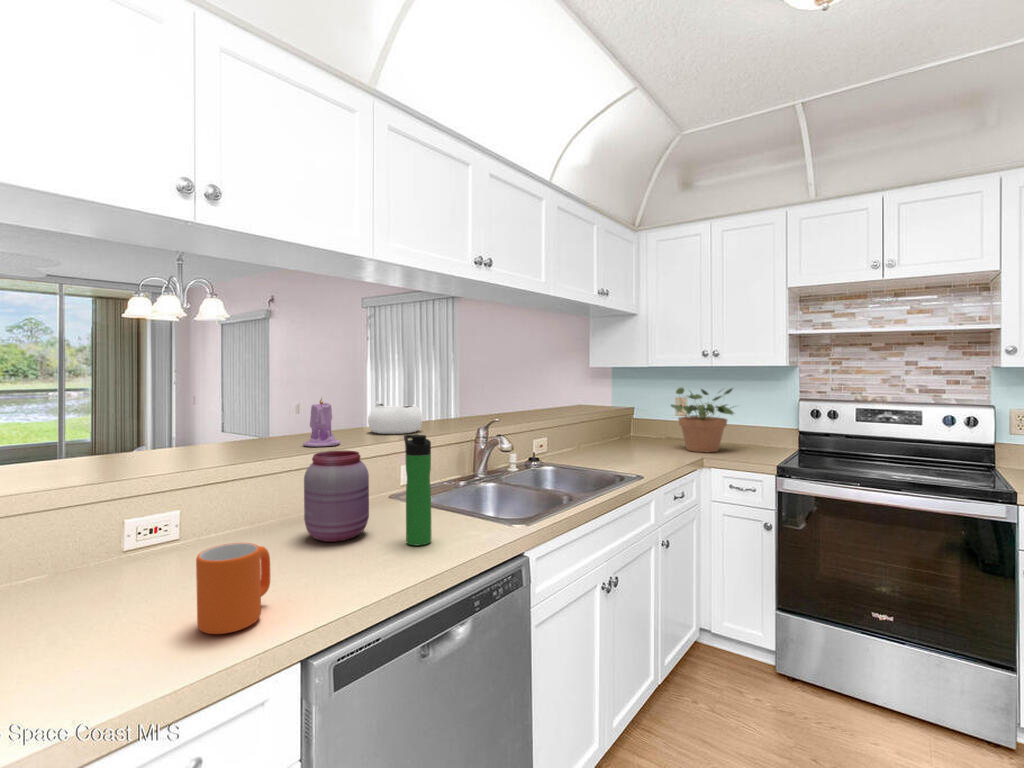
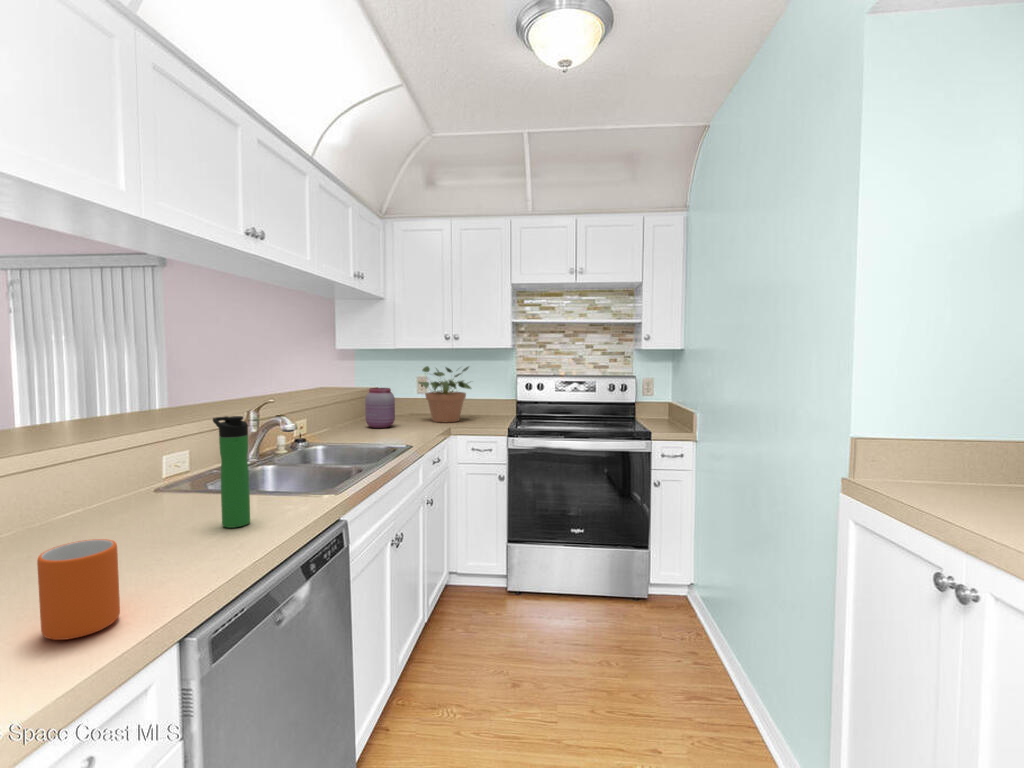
candle: present [303,399,340,447] -> none [30,381,86,442]
decorative bowl: present [368,401,422,434] -> none [102,386,176,423]
jar: present [304,450,369,542] -> present [365,388,395,428]

